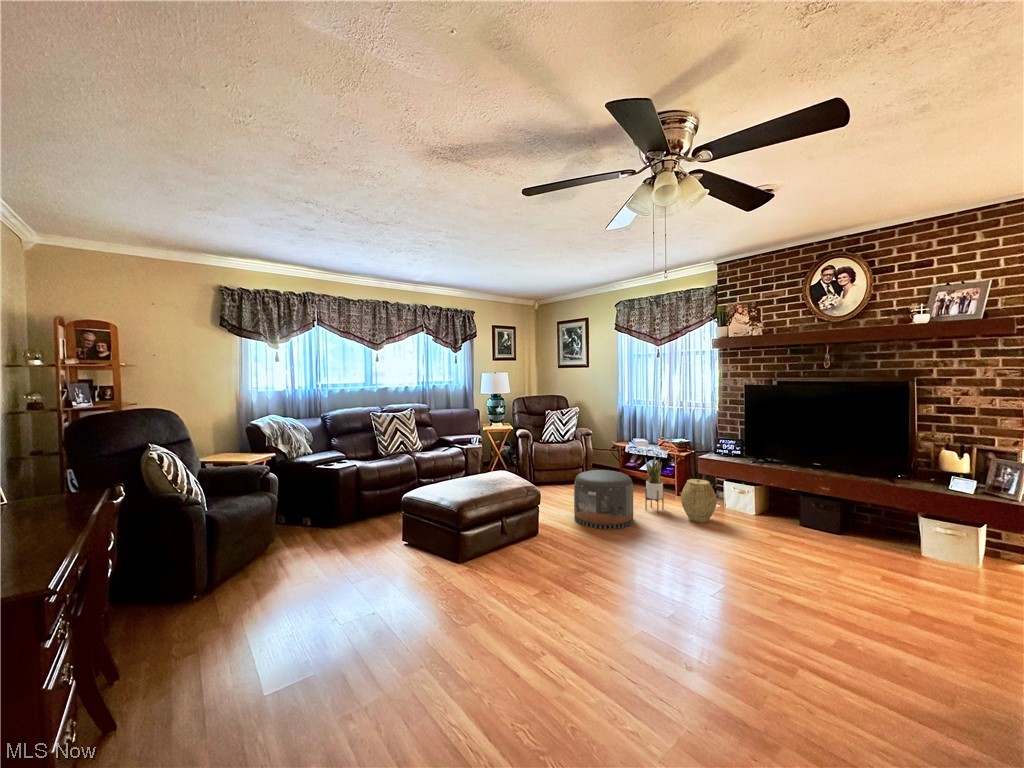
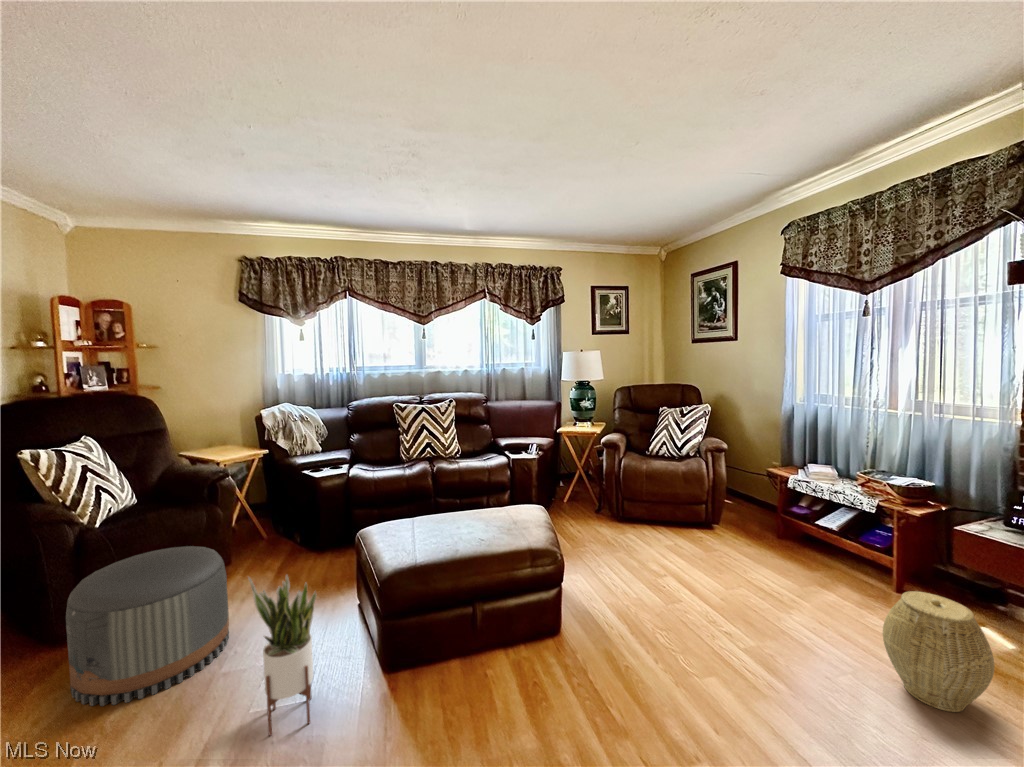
potted plant: present [645,457,664,512] -> present [248,575,316,736]
pouf: present [574,470,633,529] -> present [66,546,229,706]

